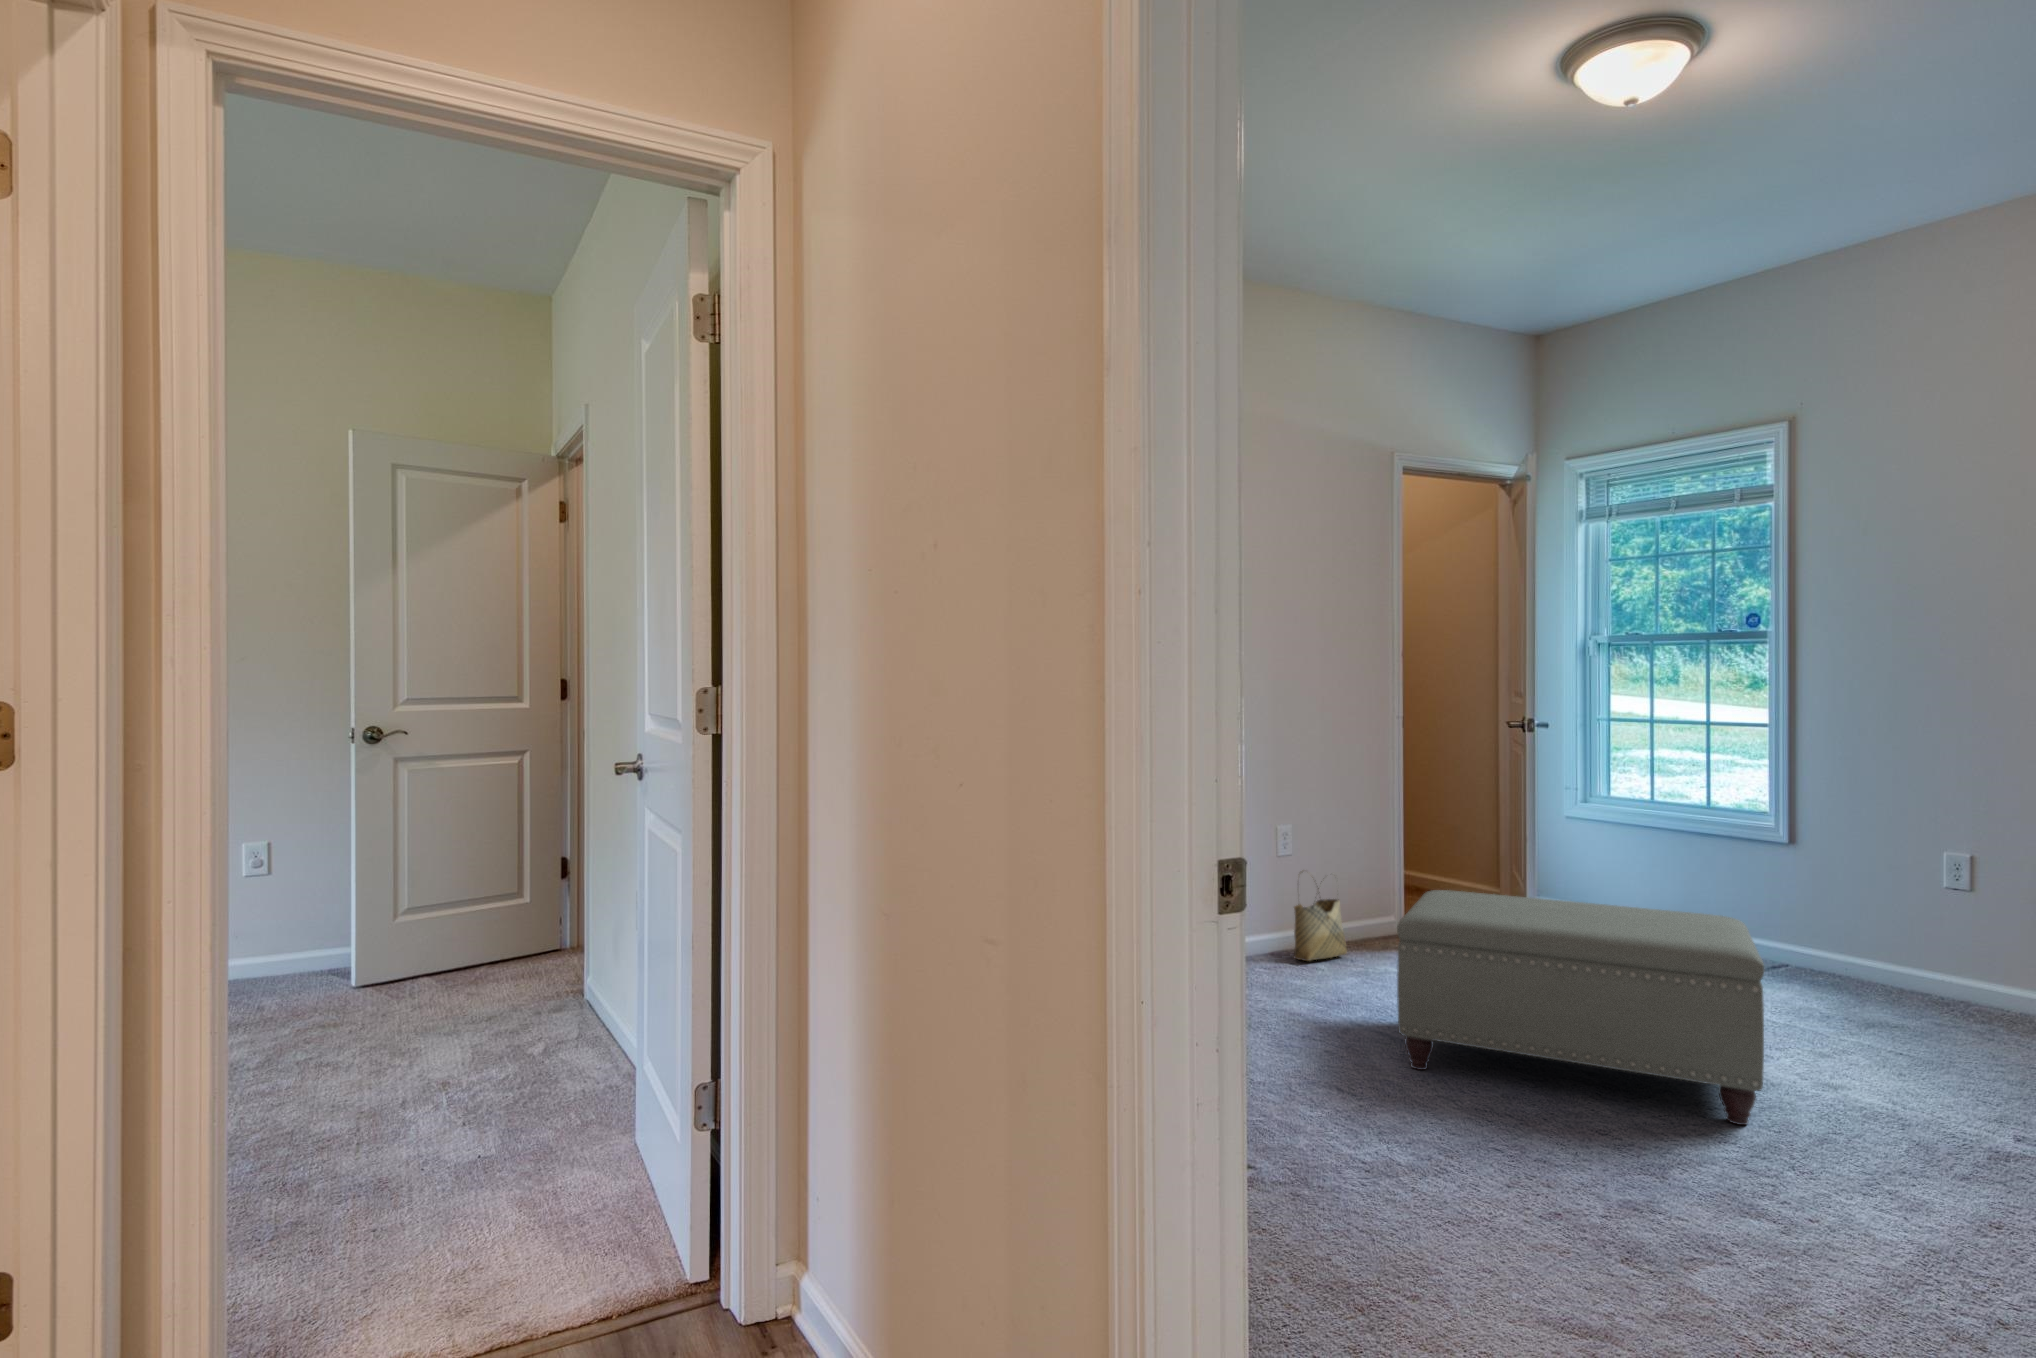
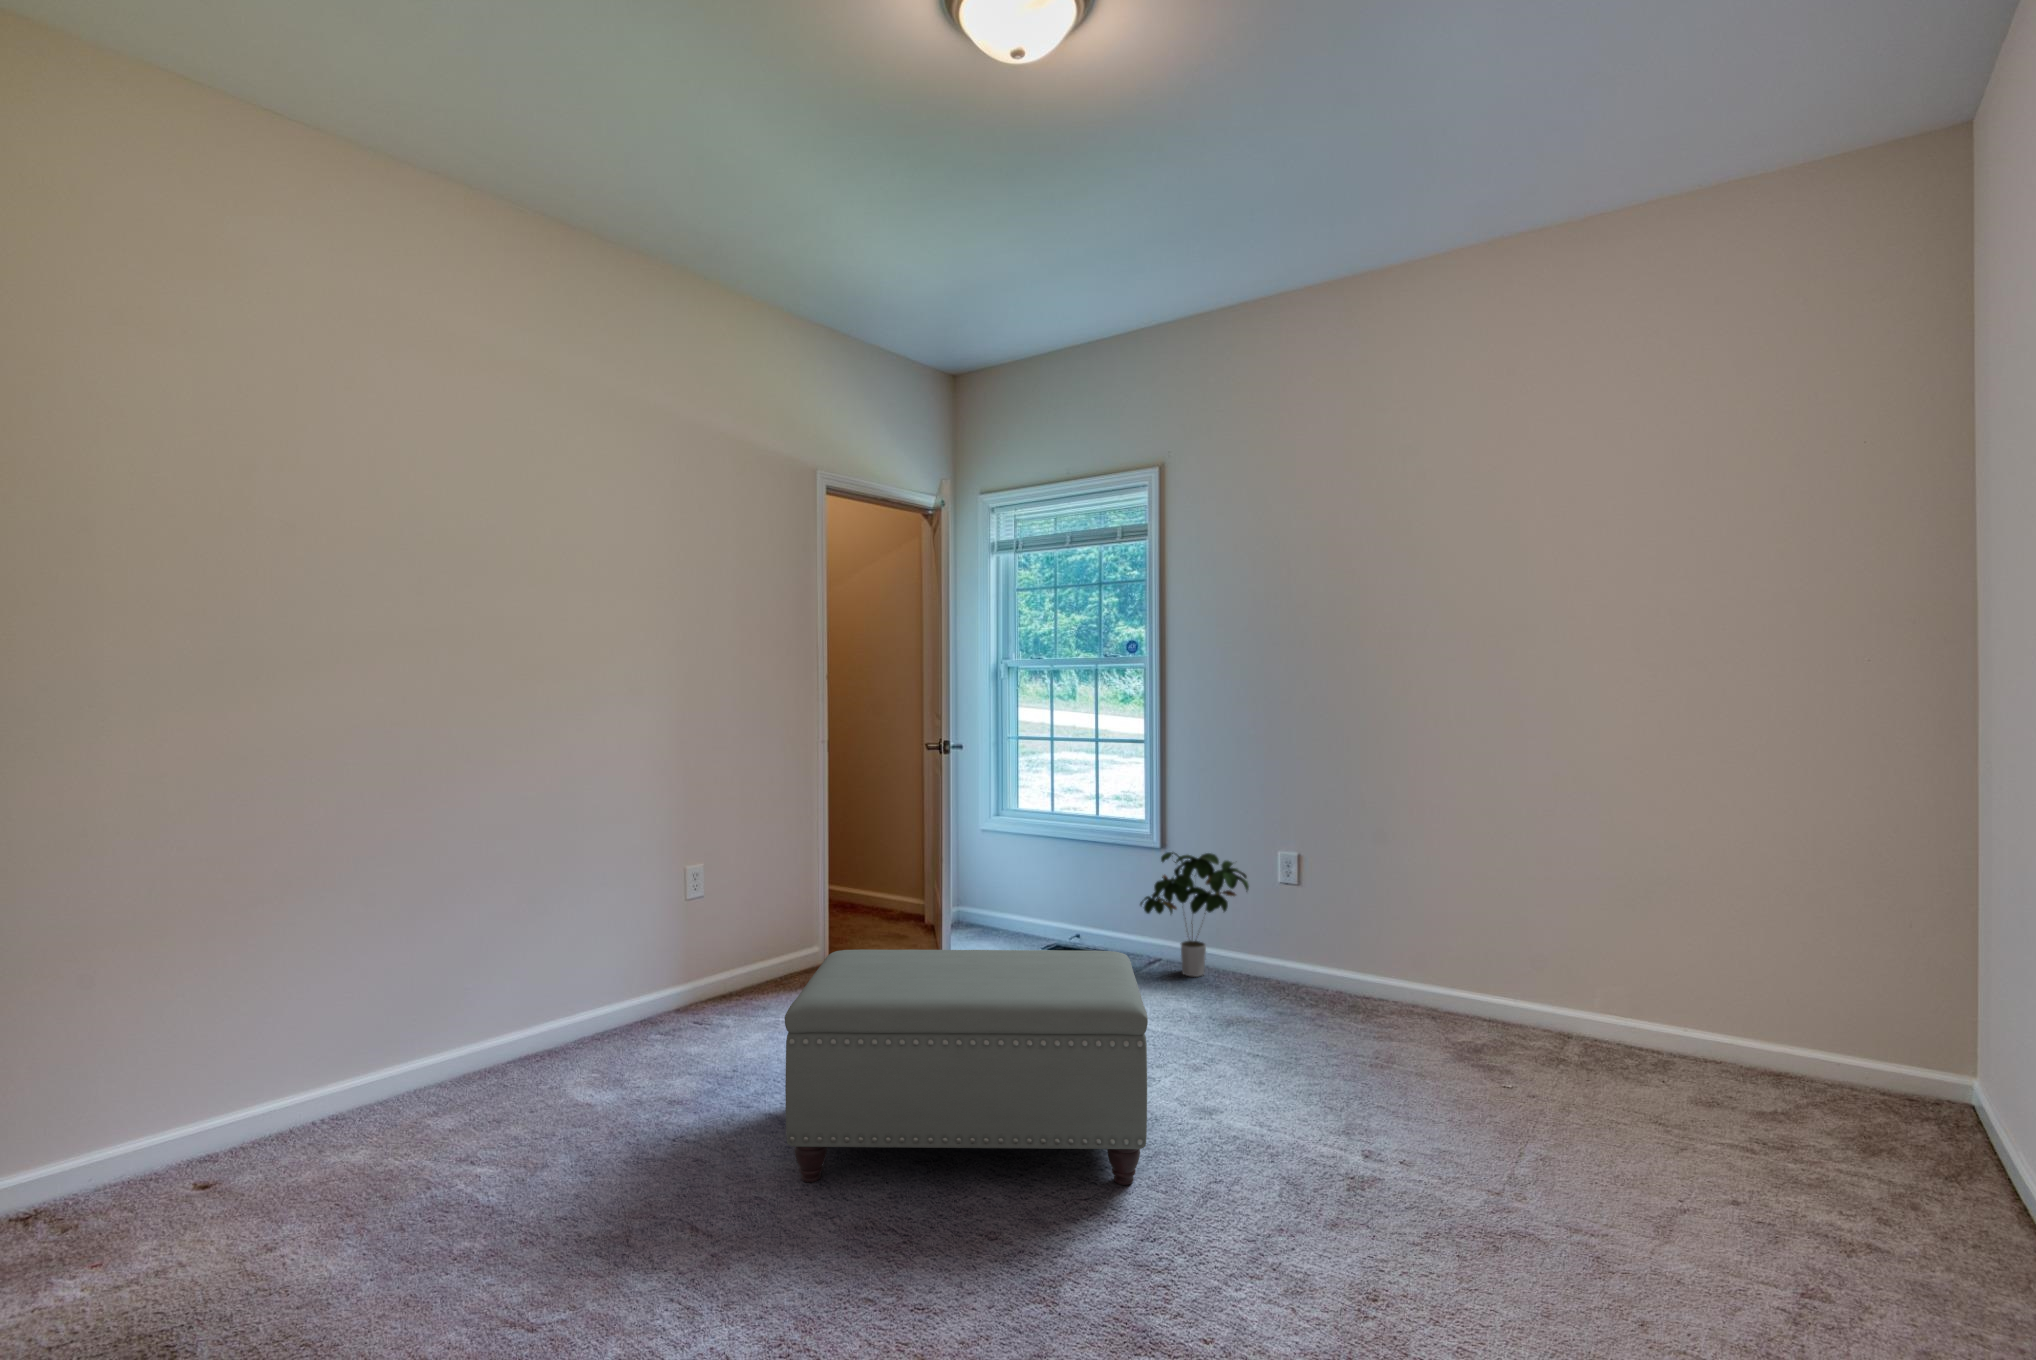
potted plant: none [1766,846,1918,988] -> present [1140,852,1249,977]
woven basket: present [1294,880,1347,961] -> none [697,922,760,1029]

